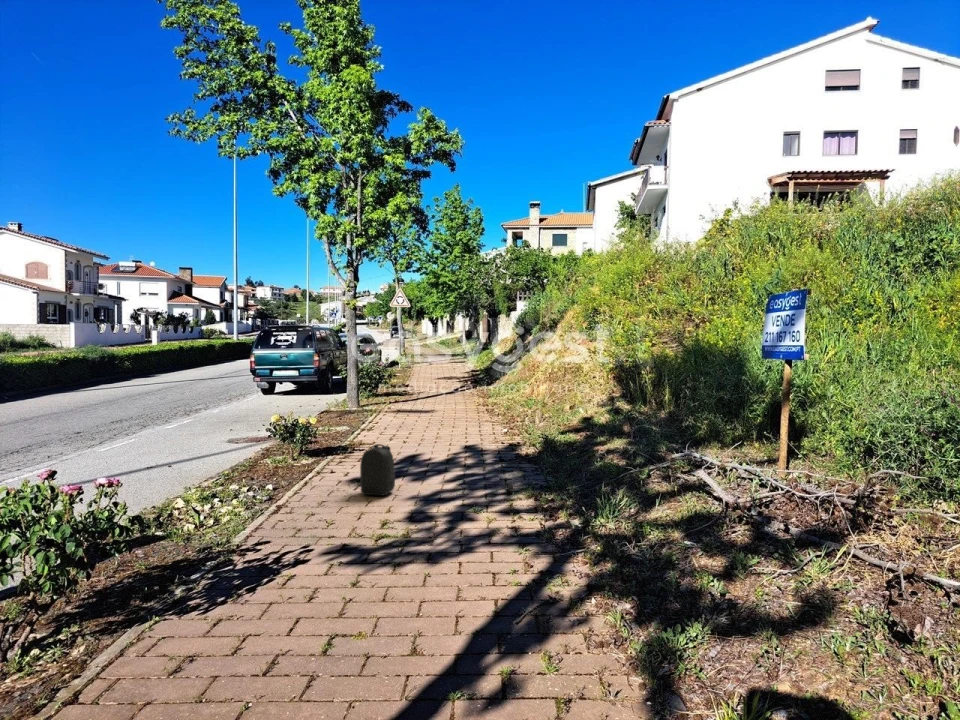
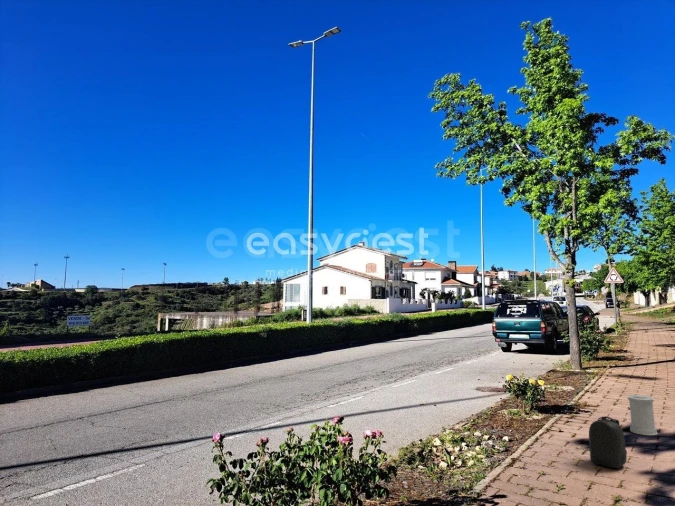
trash can: none [401,422,426,462] -> present [627,395,657,435]

